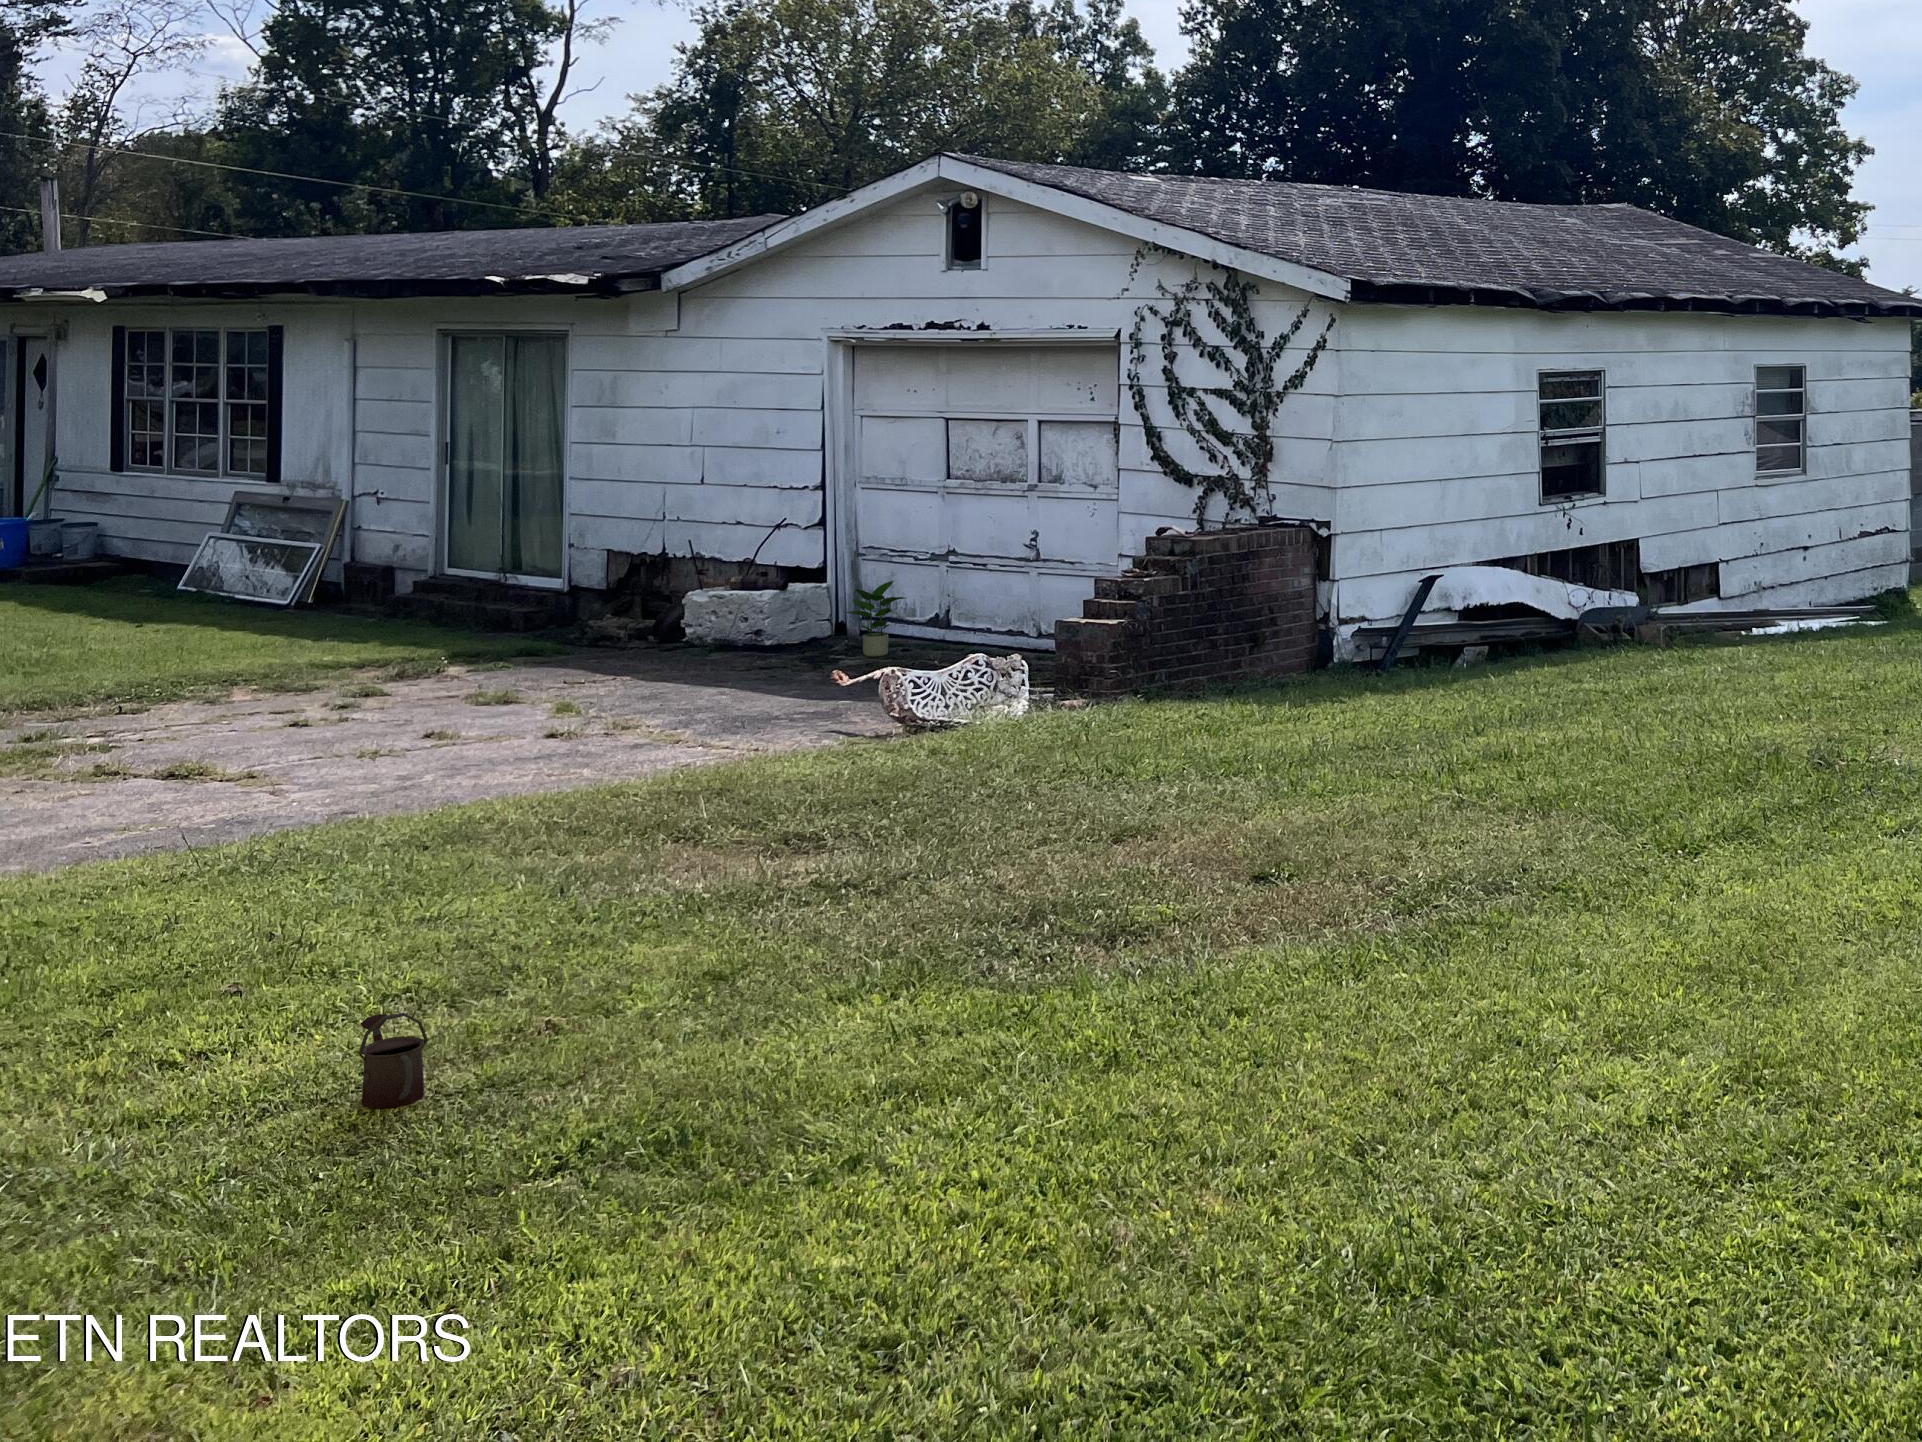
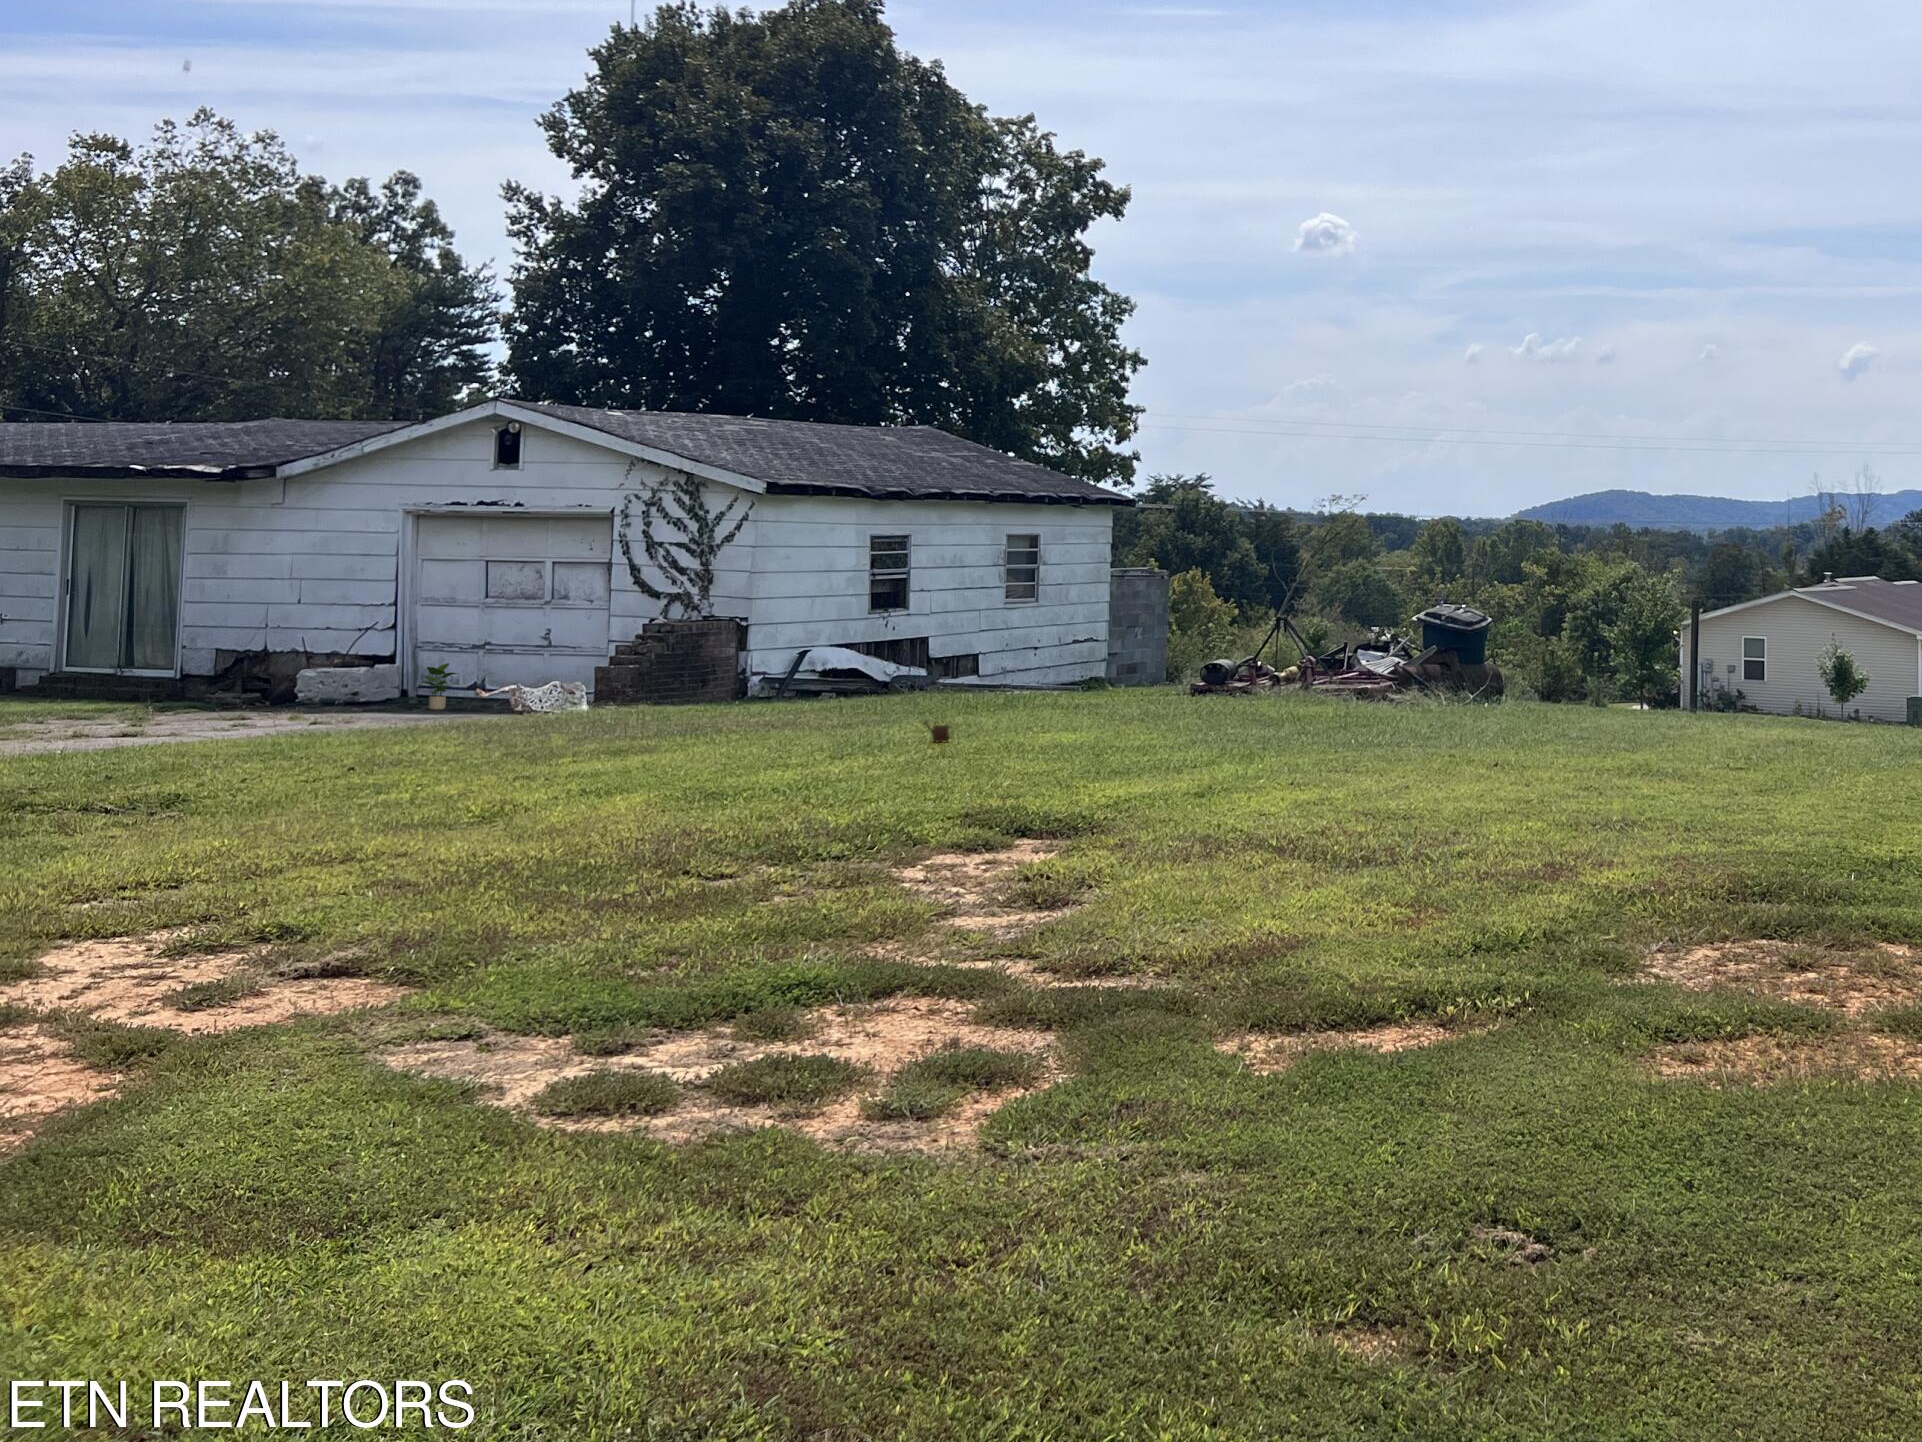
watering can: present [358,1013,428,1109] -> present [924,721,950,743]

